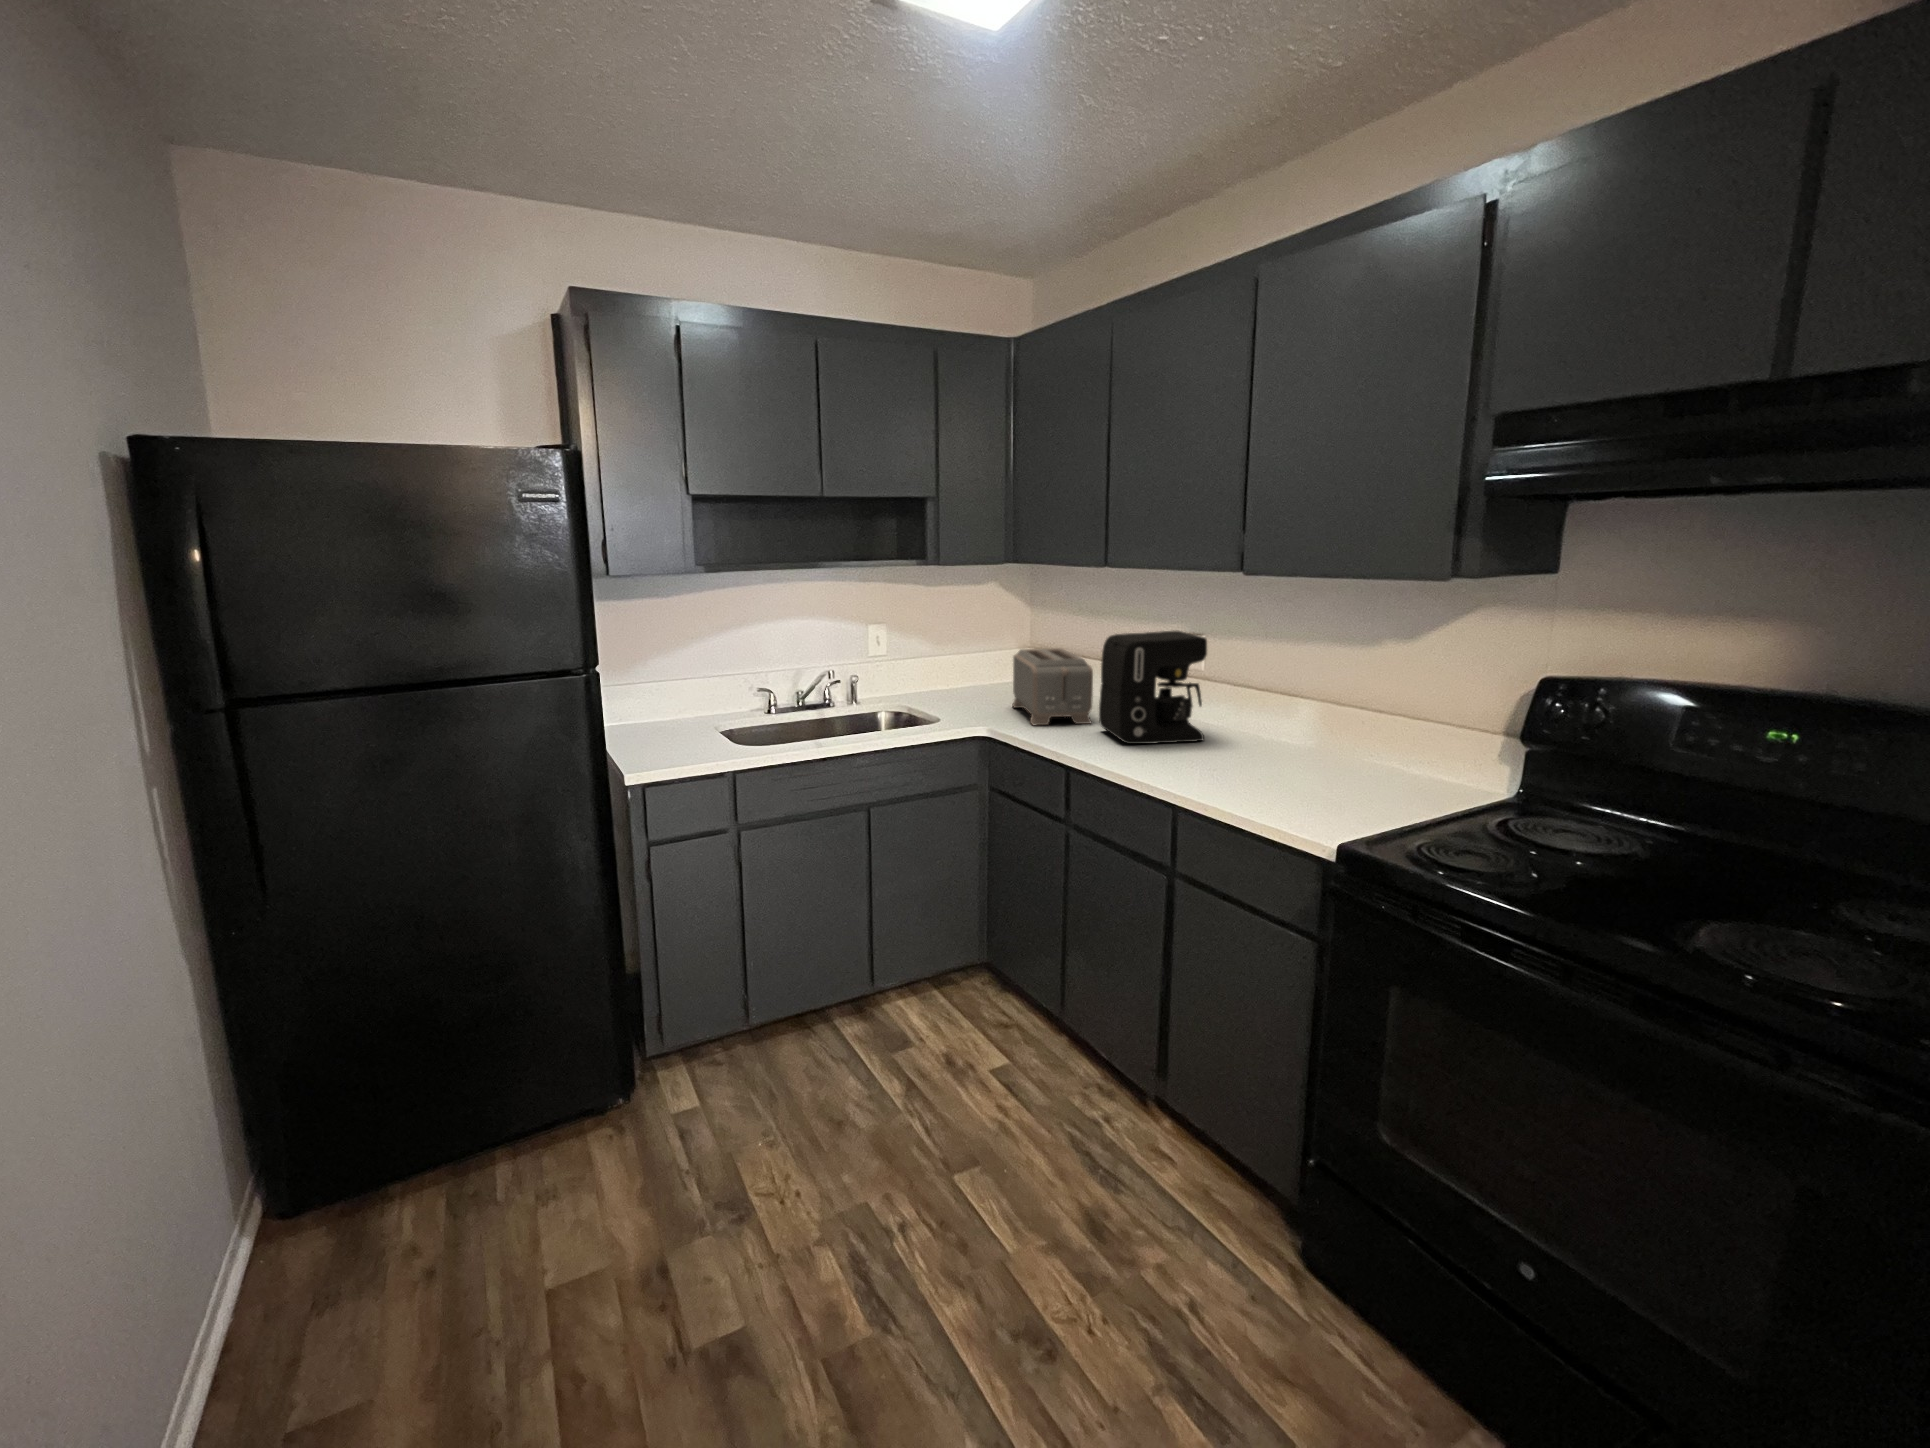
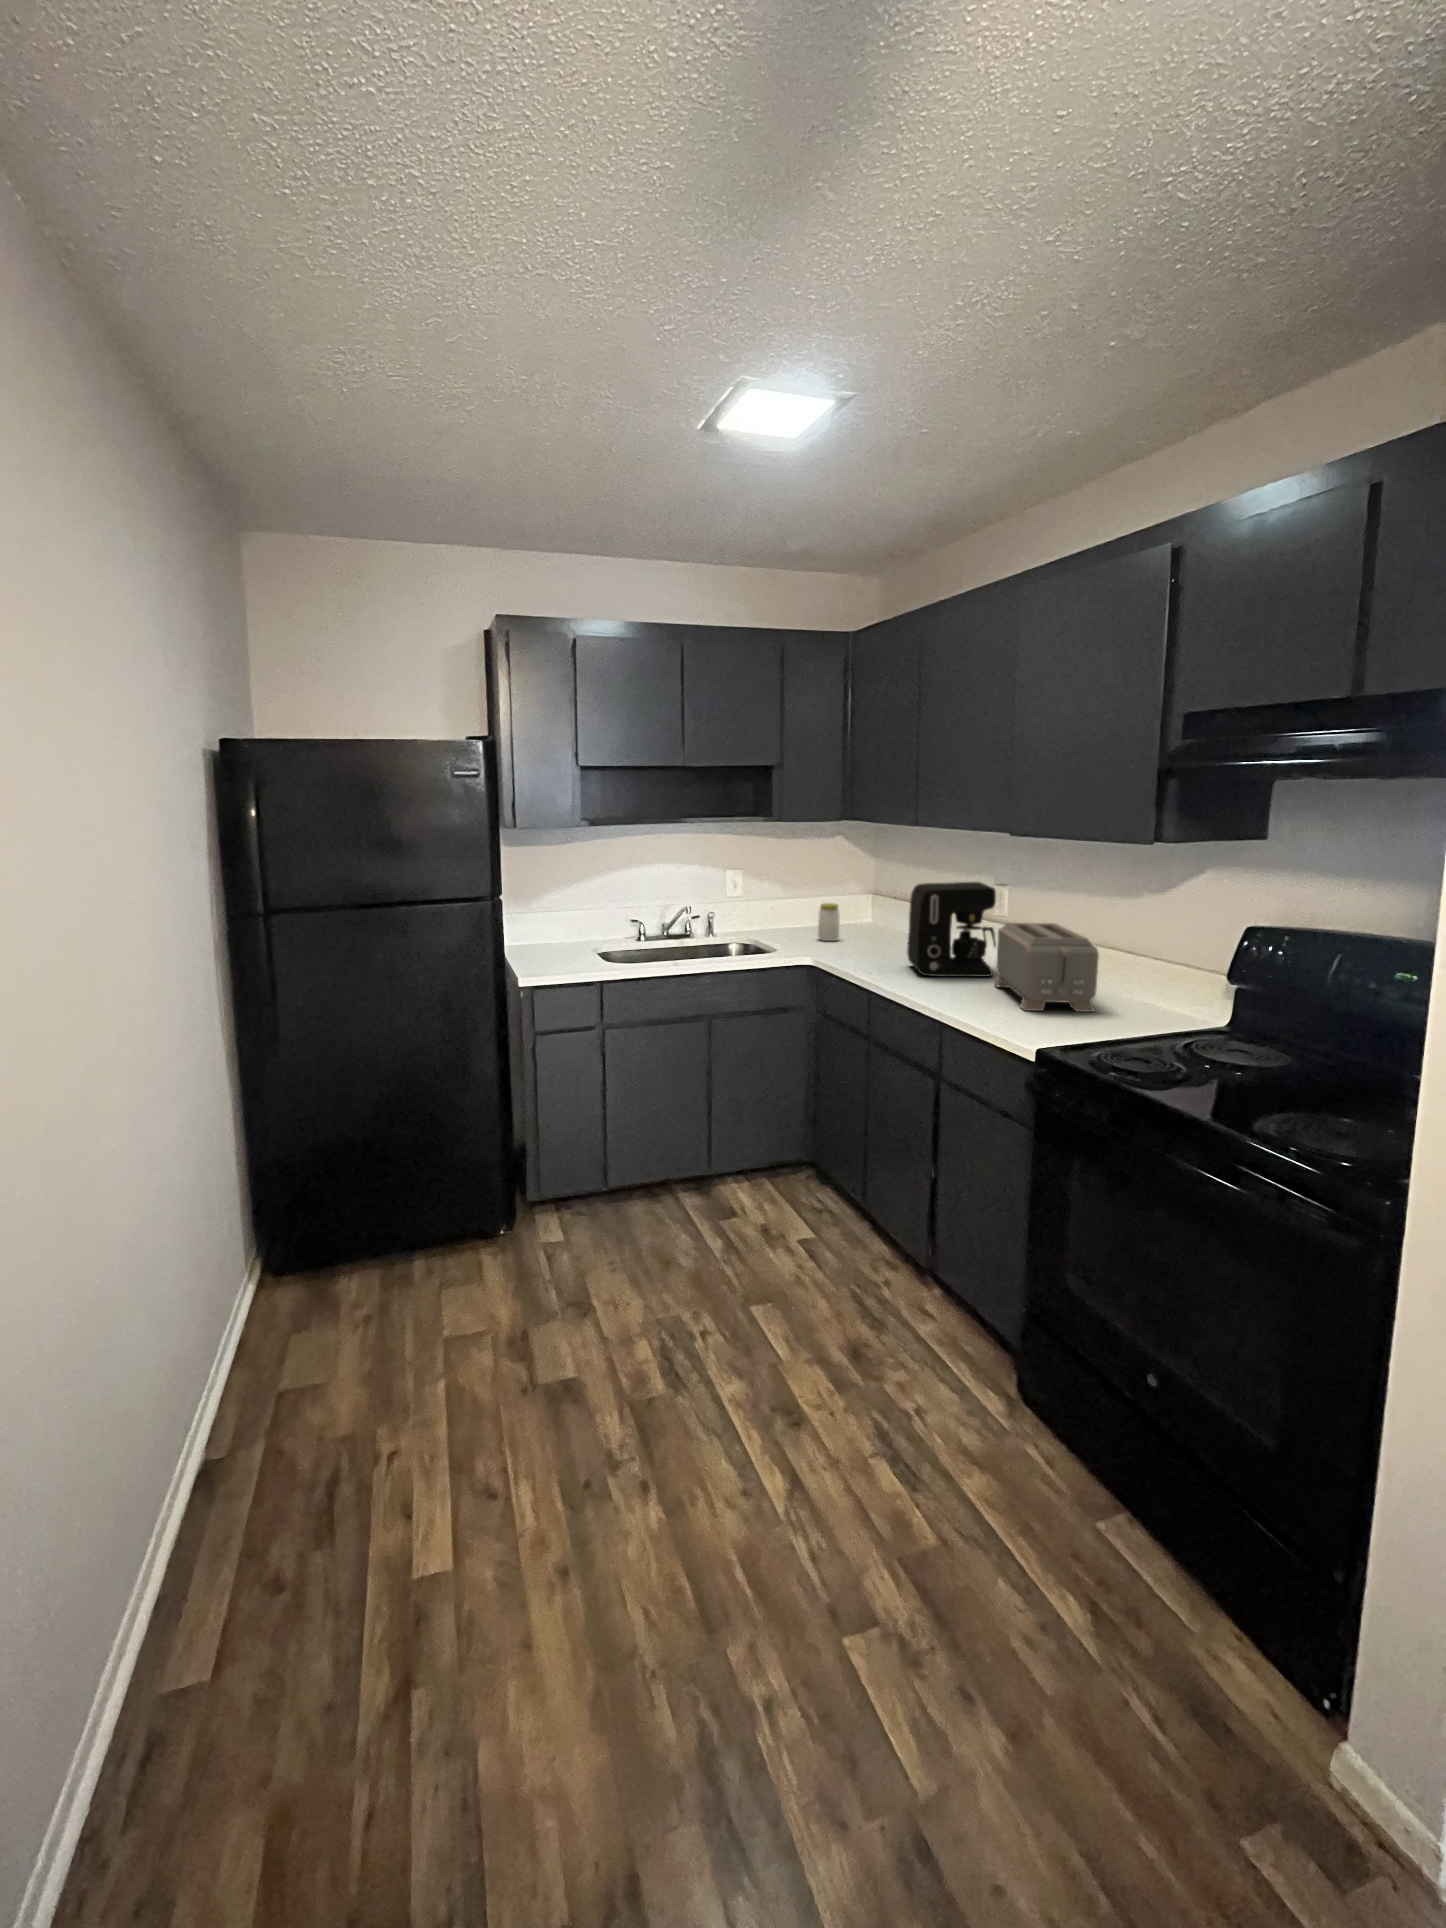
toaster: present [1012,648,1093,726] -> present [995,923,1099,1012]
jar: none [979,660,1003,704] -> present [818,903,840,941]

